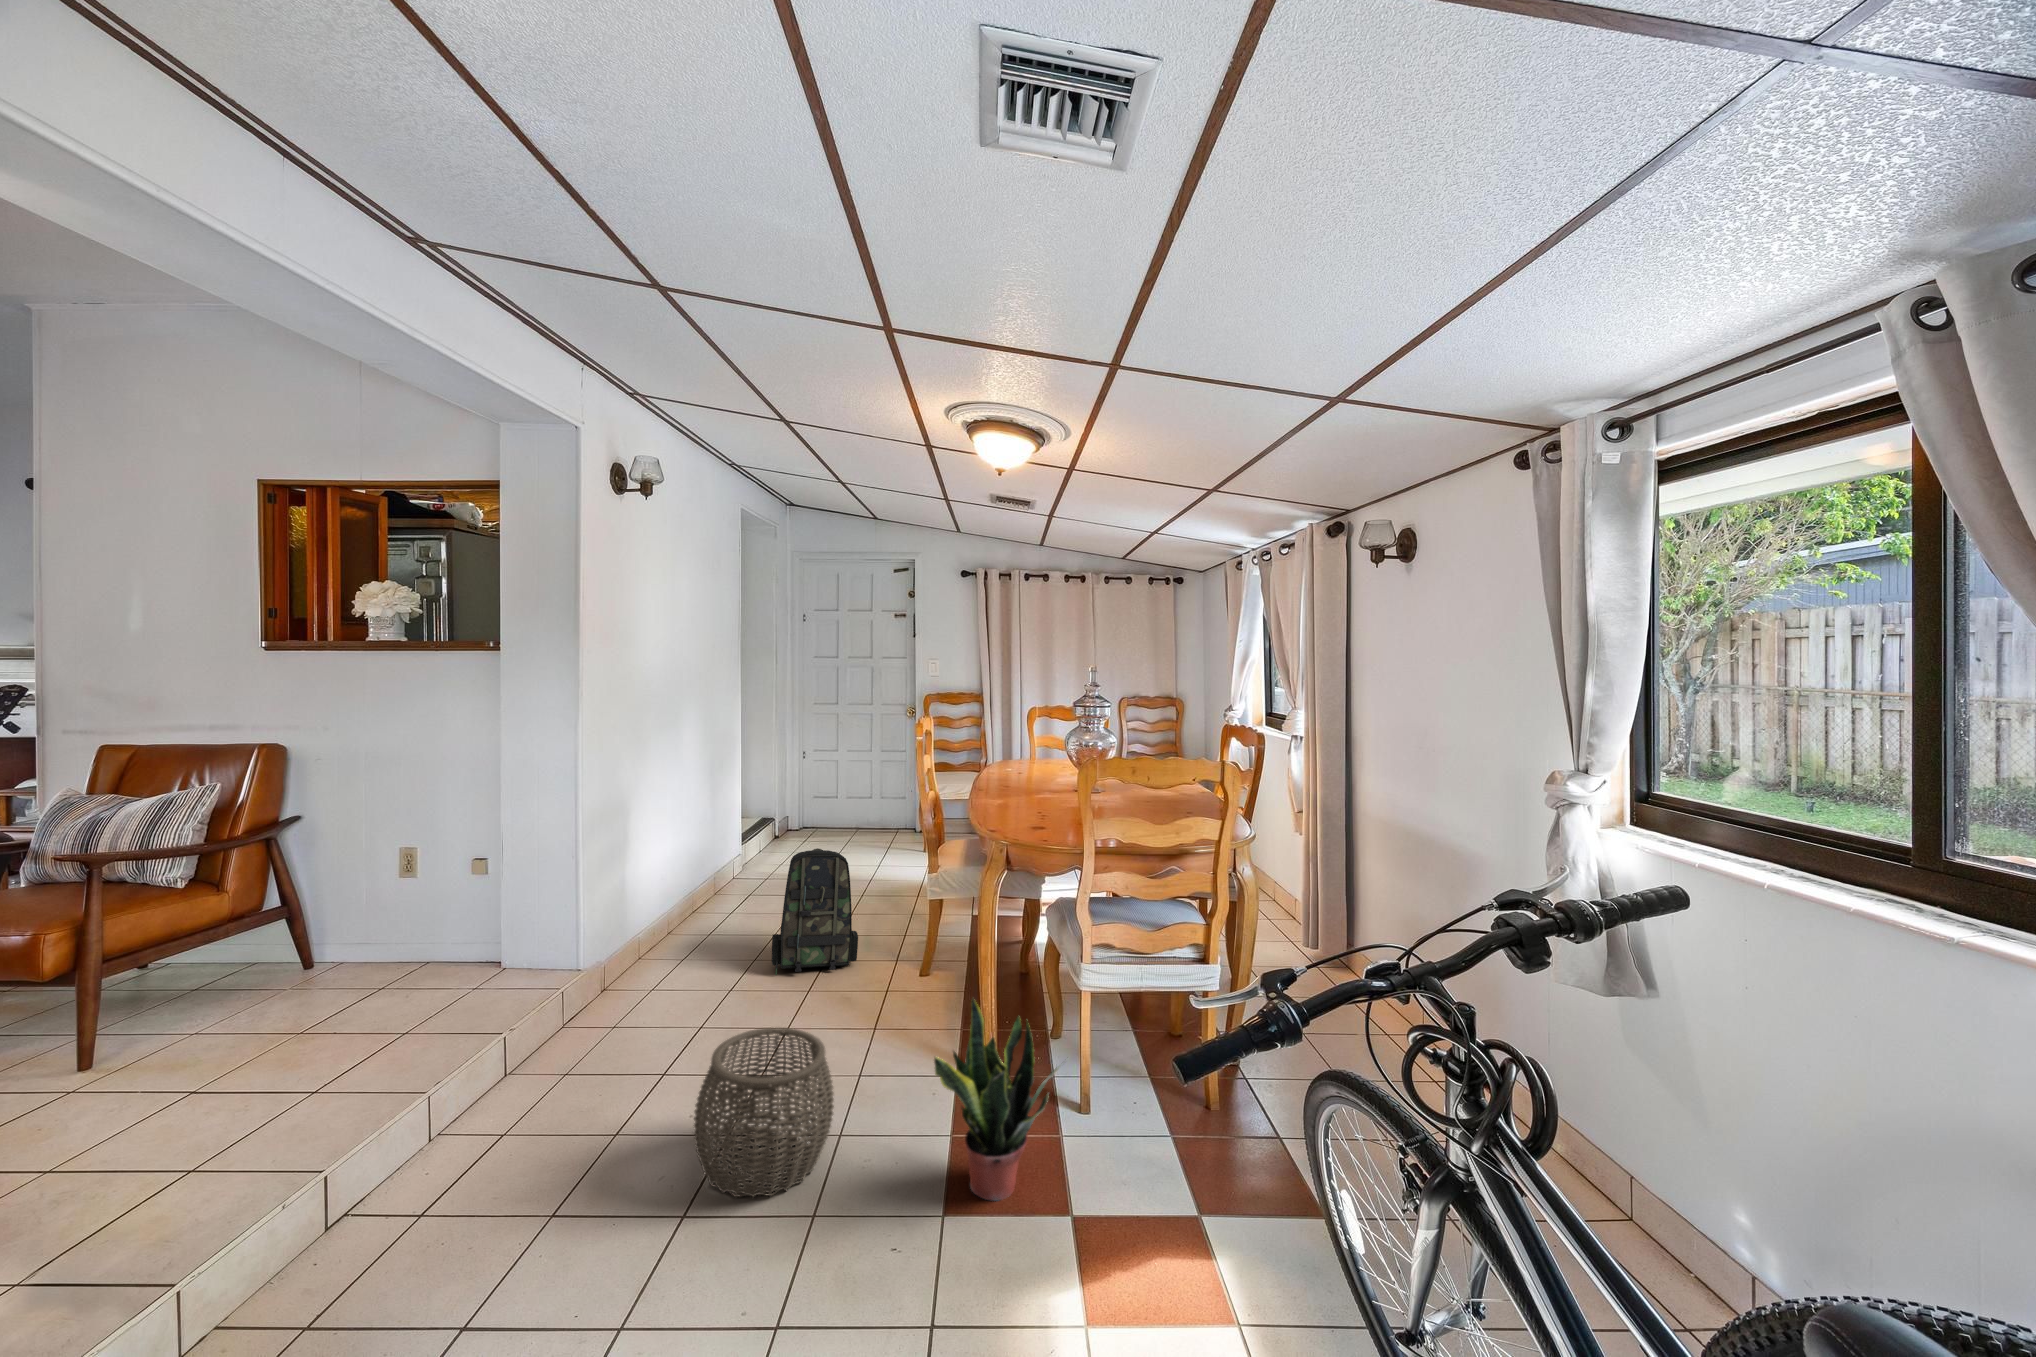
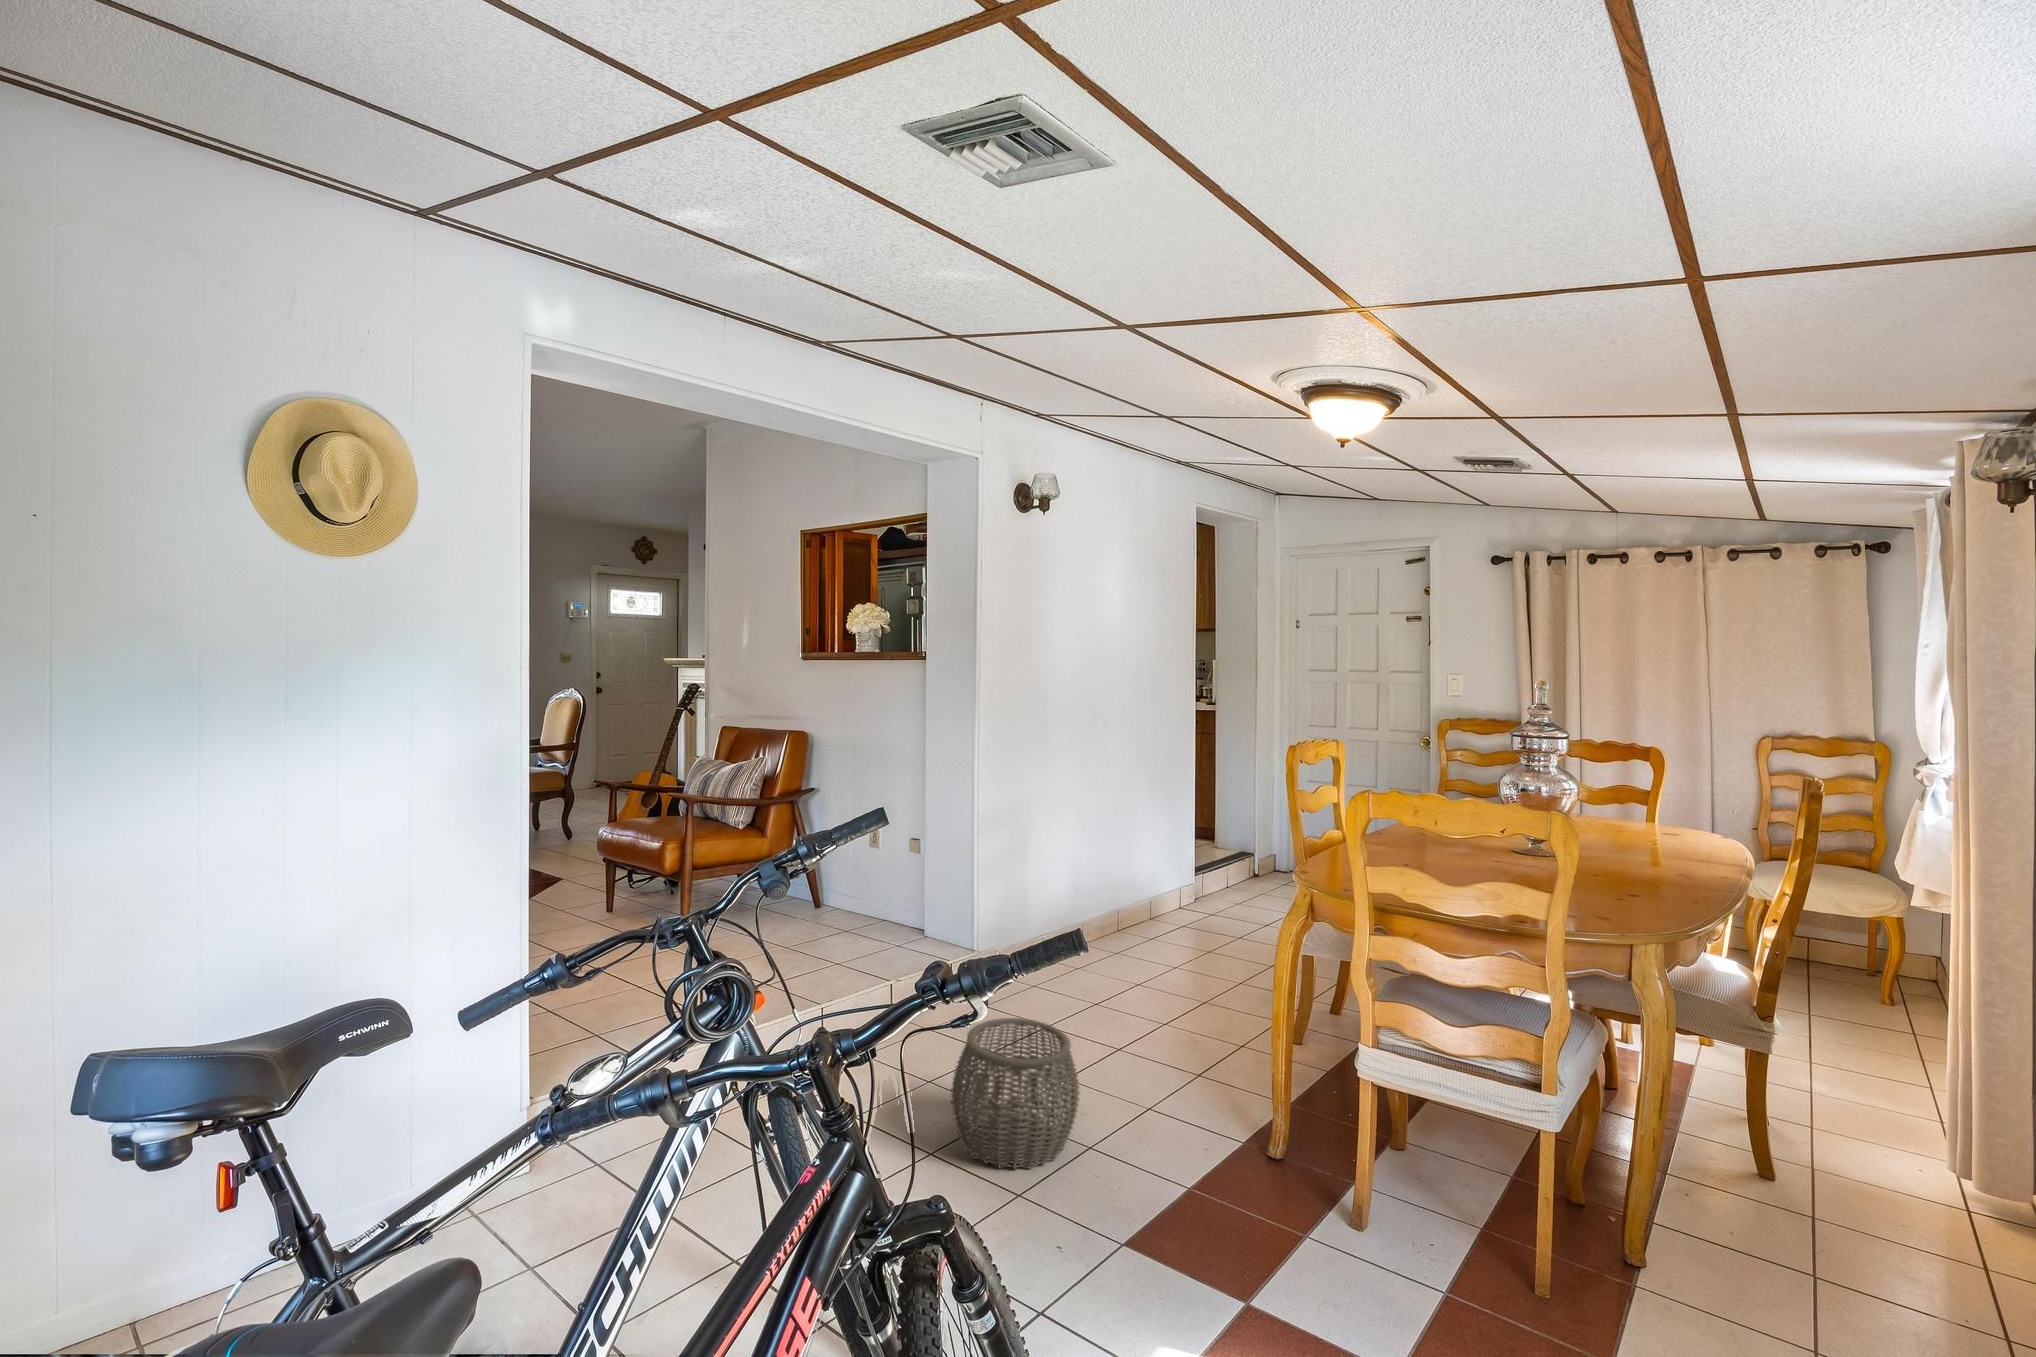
backpack: present [772,848,858,975] -> none [1143,877,1239,1012]
potted plant: present [934,999,1065,1201] -> none [1120,1031,1278,1257]

